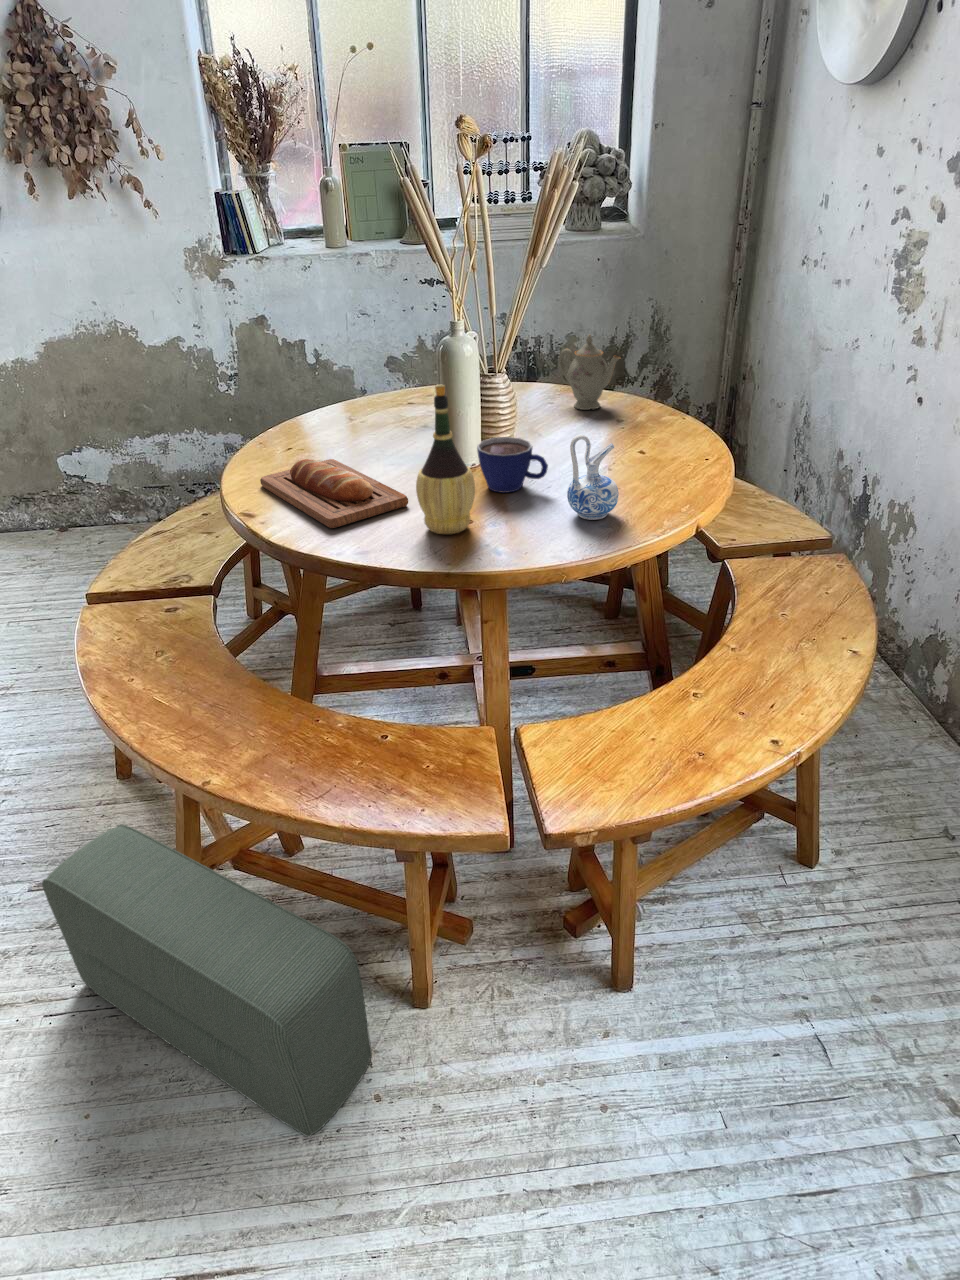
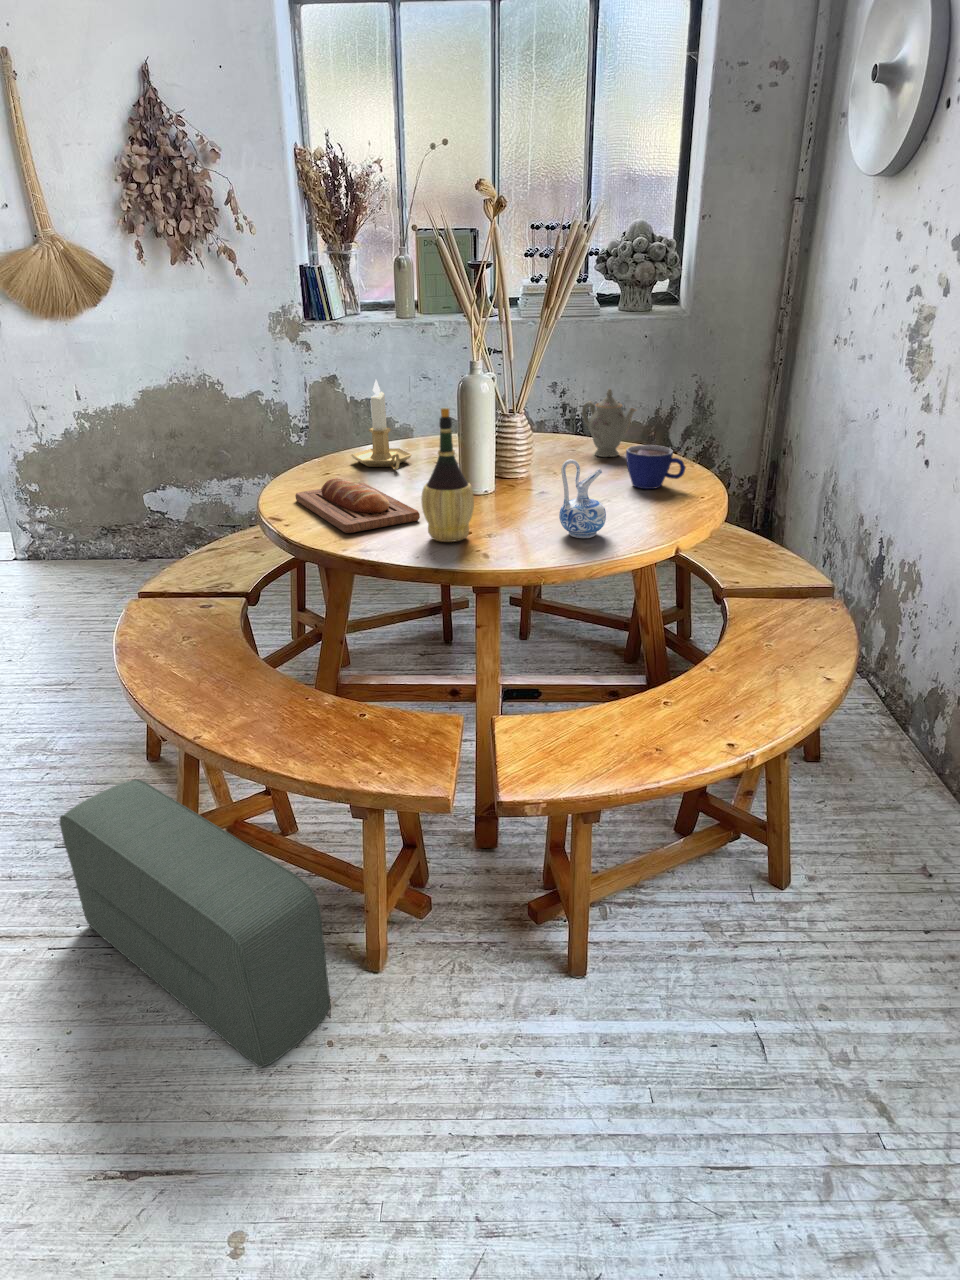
candlestick: none [310,335,378,438] -> present [351,380,411,470]
cup: present [477,437,548,493] -> present [626,445,686,489]

